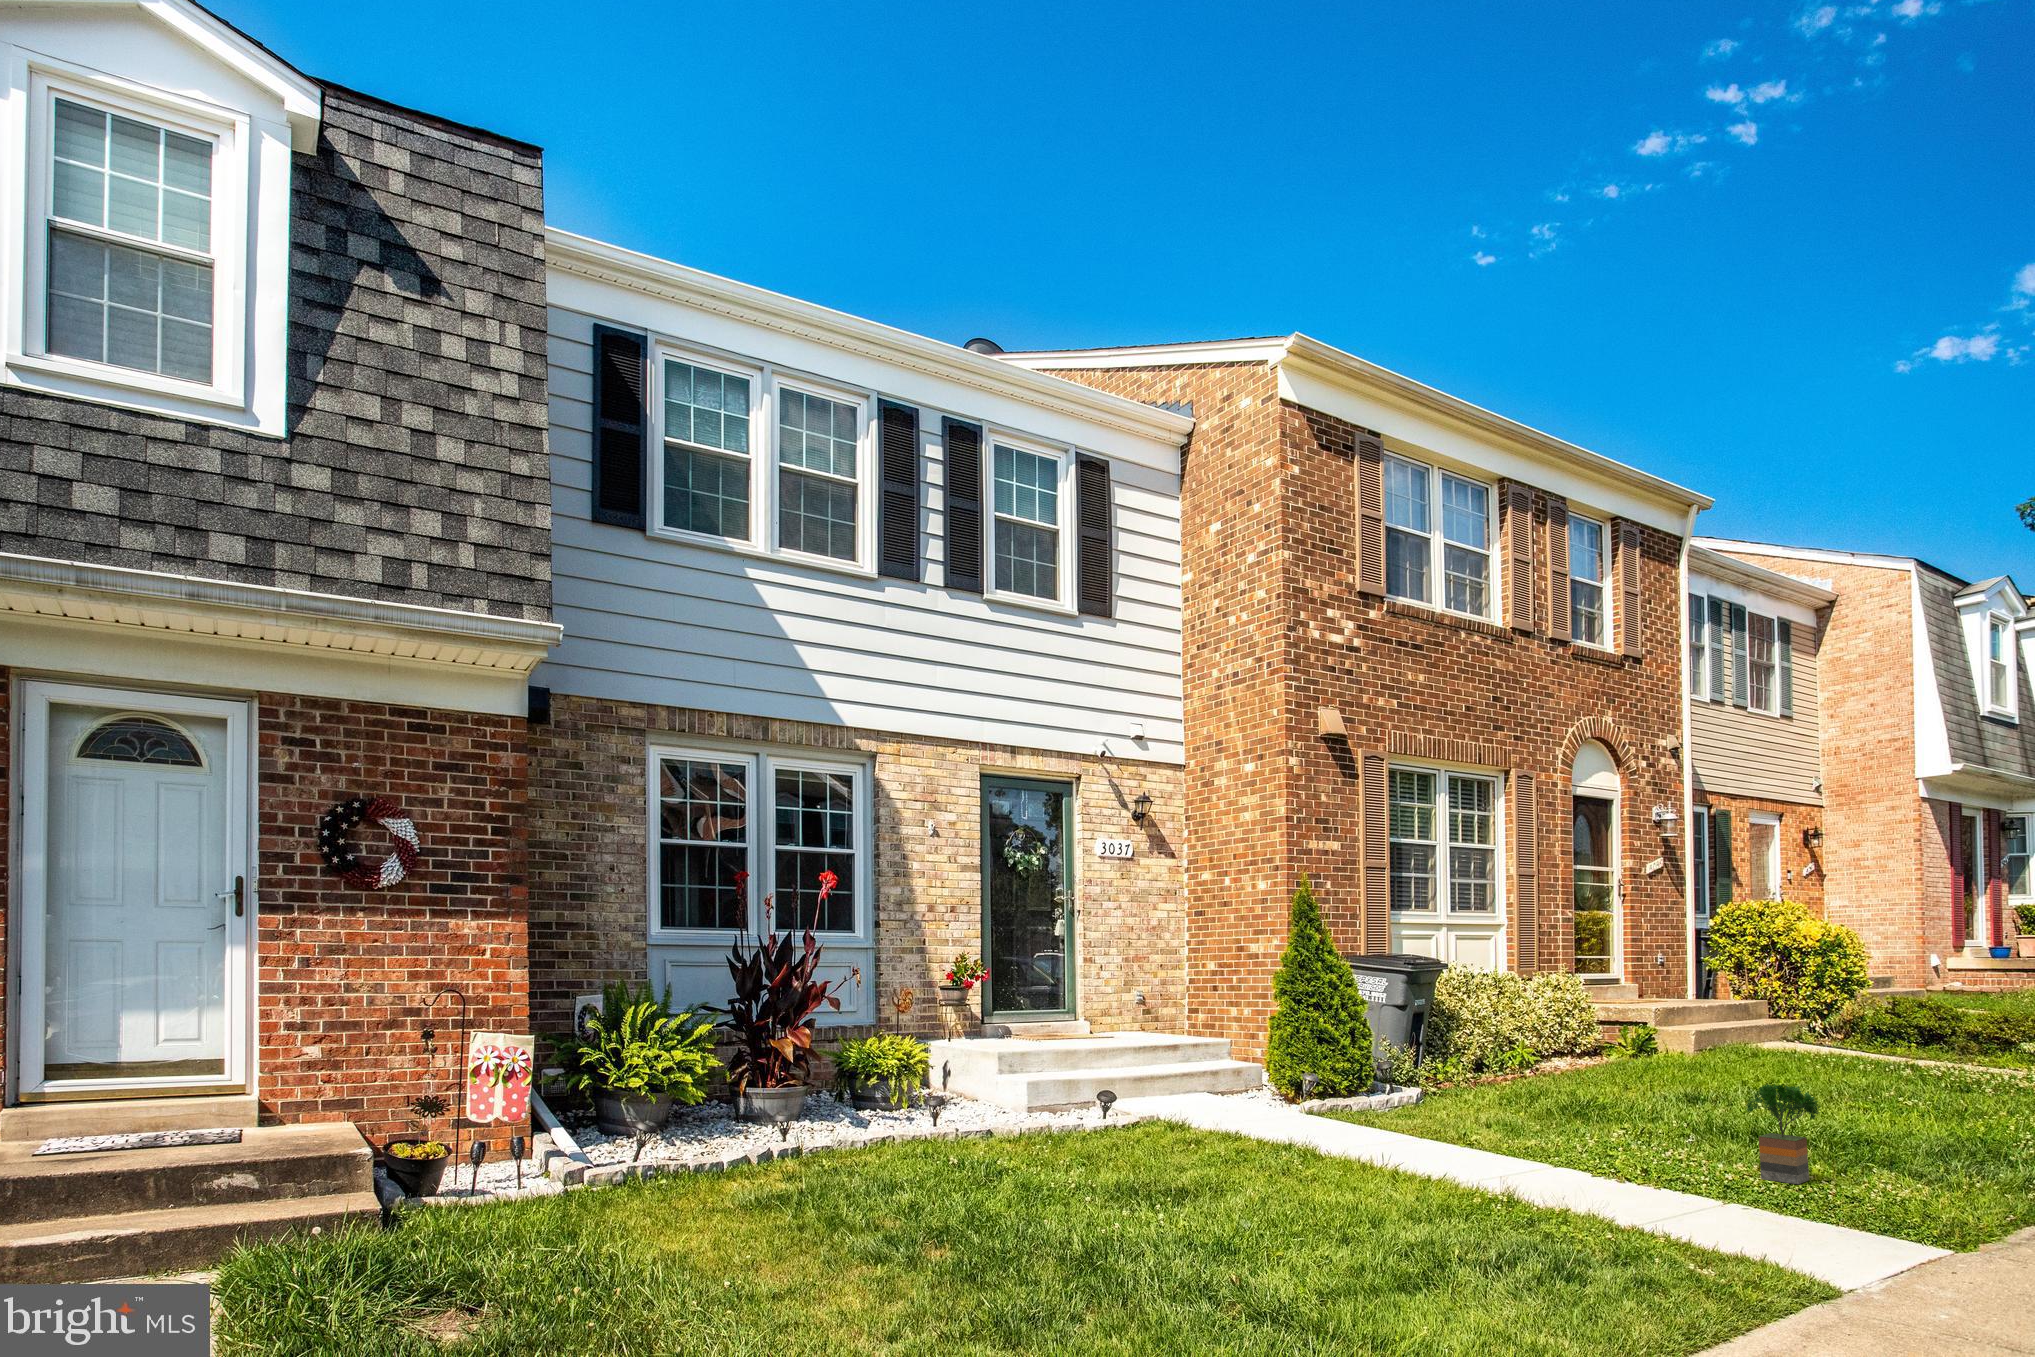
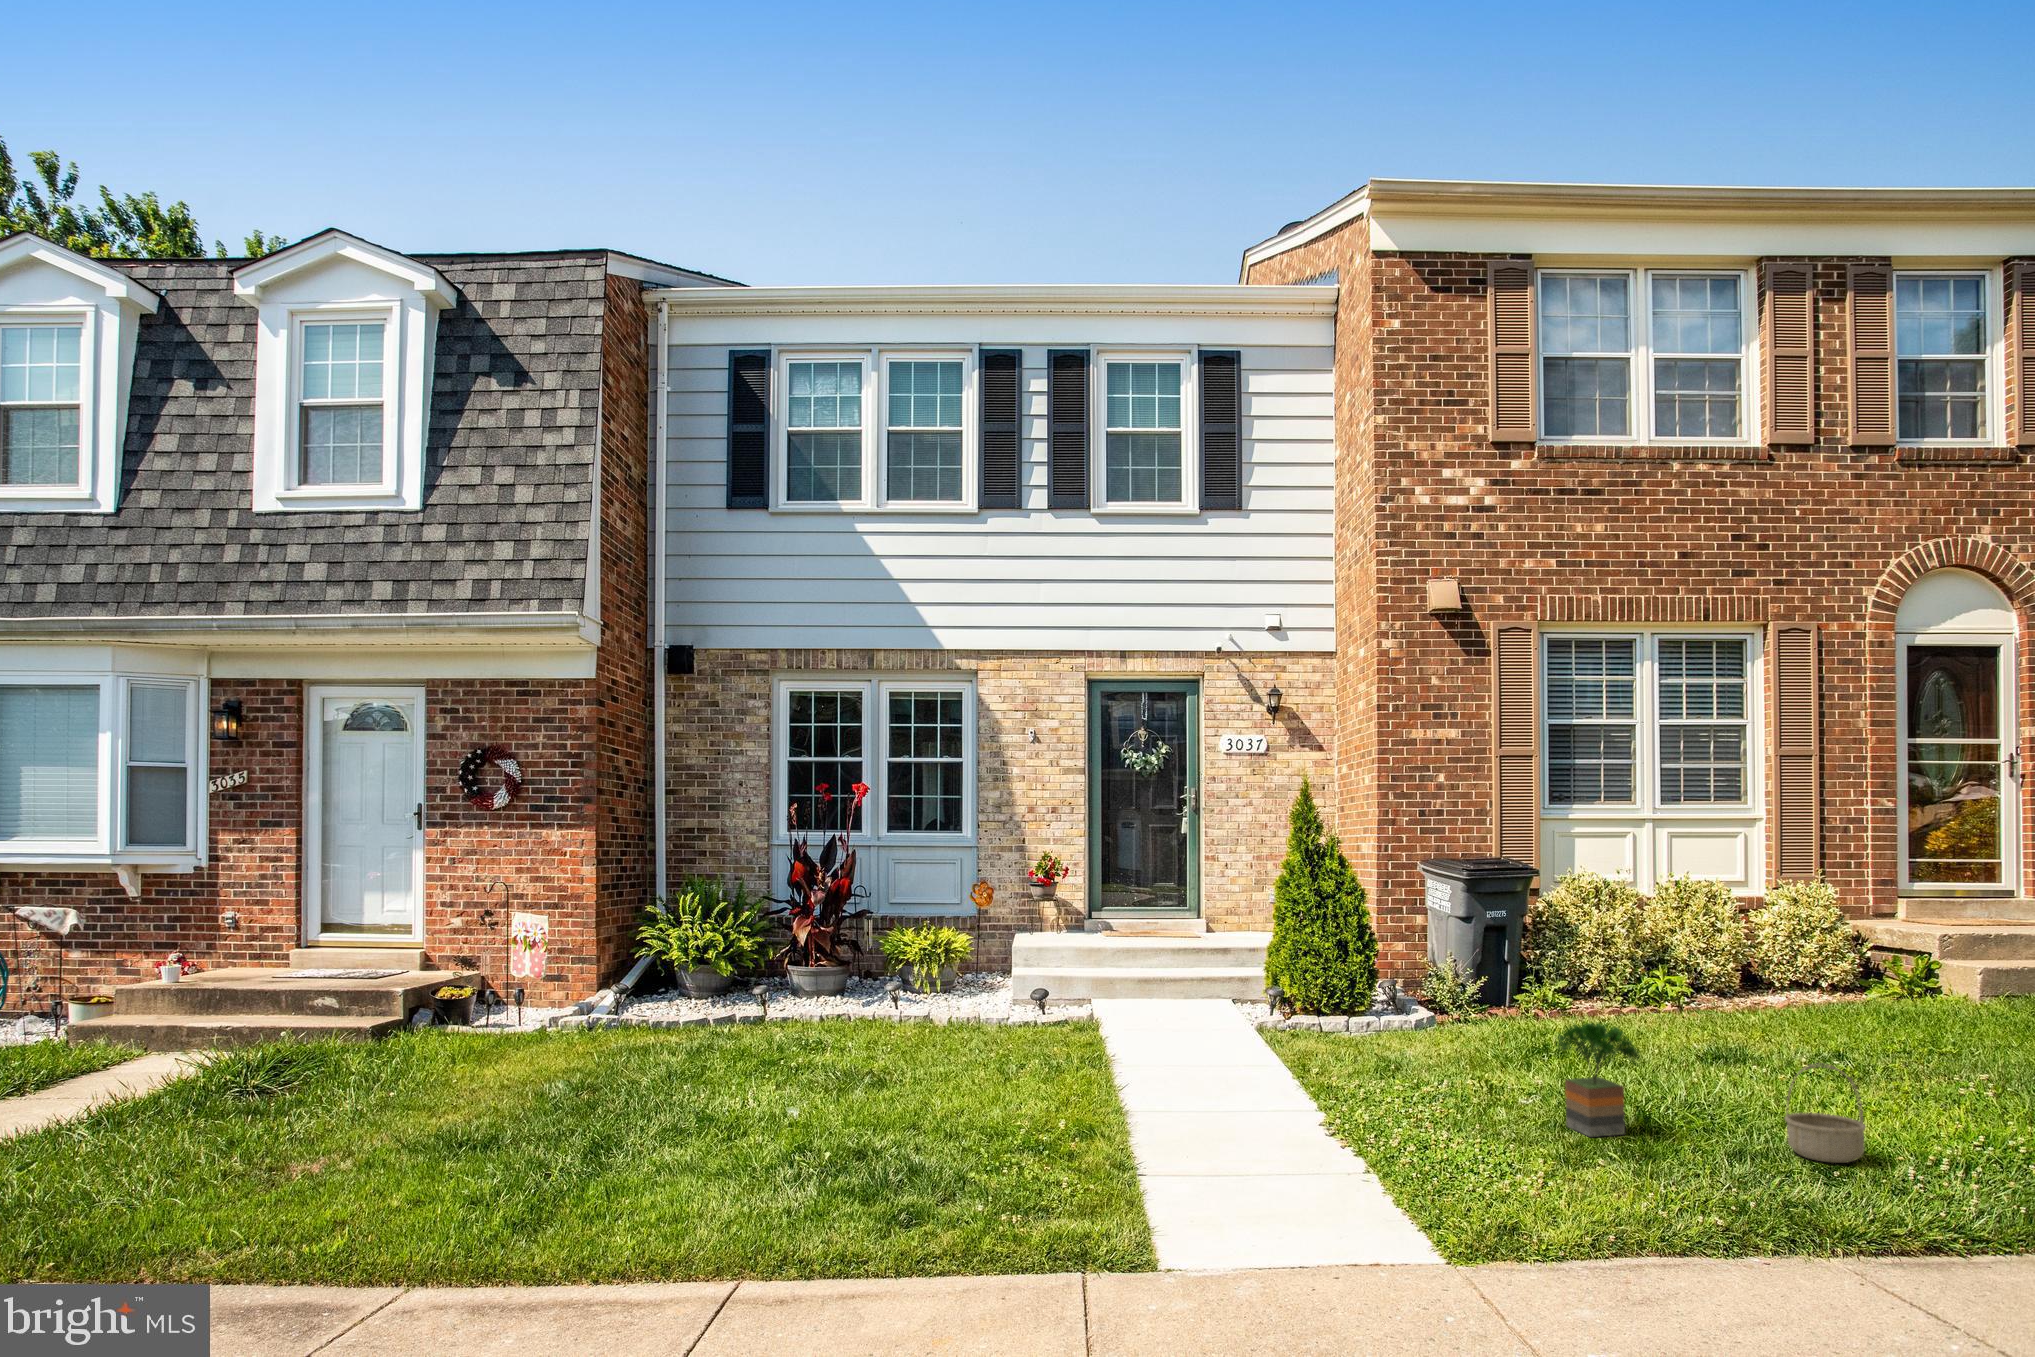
basket: none [1909,1105,1973,1184] -> present [1785,1064,1866,1163]

